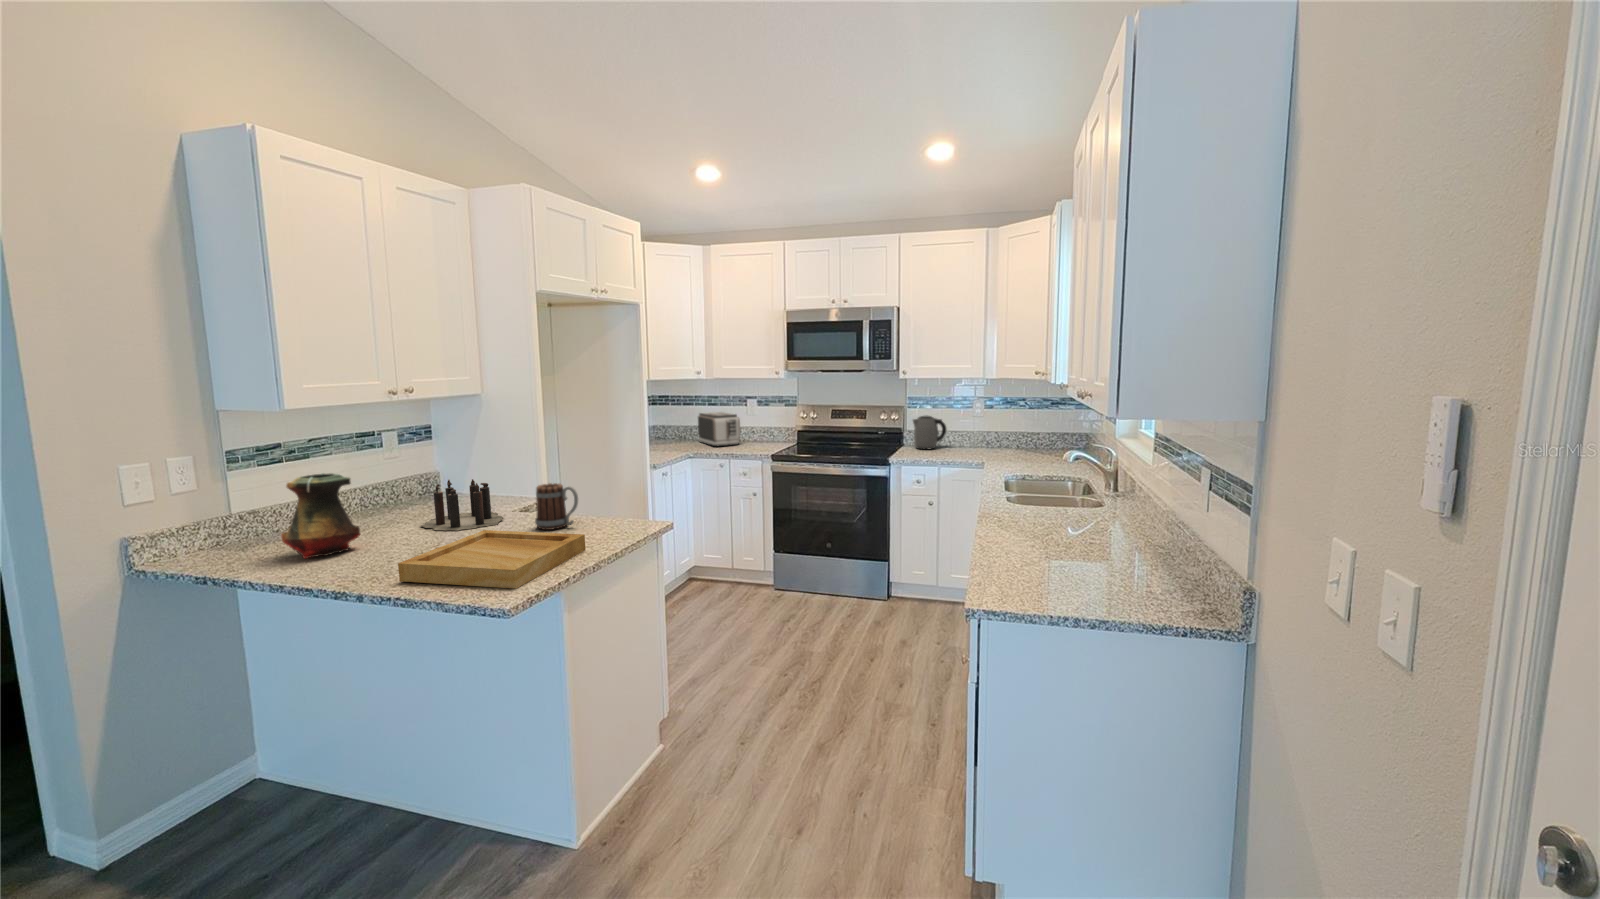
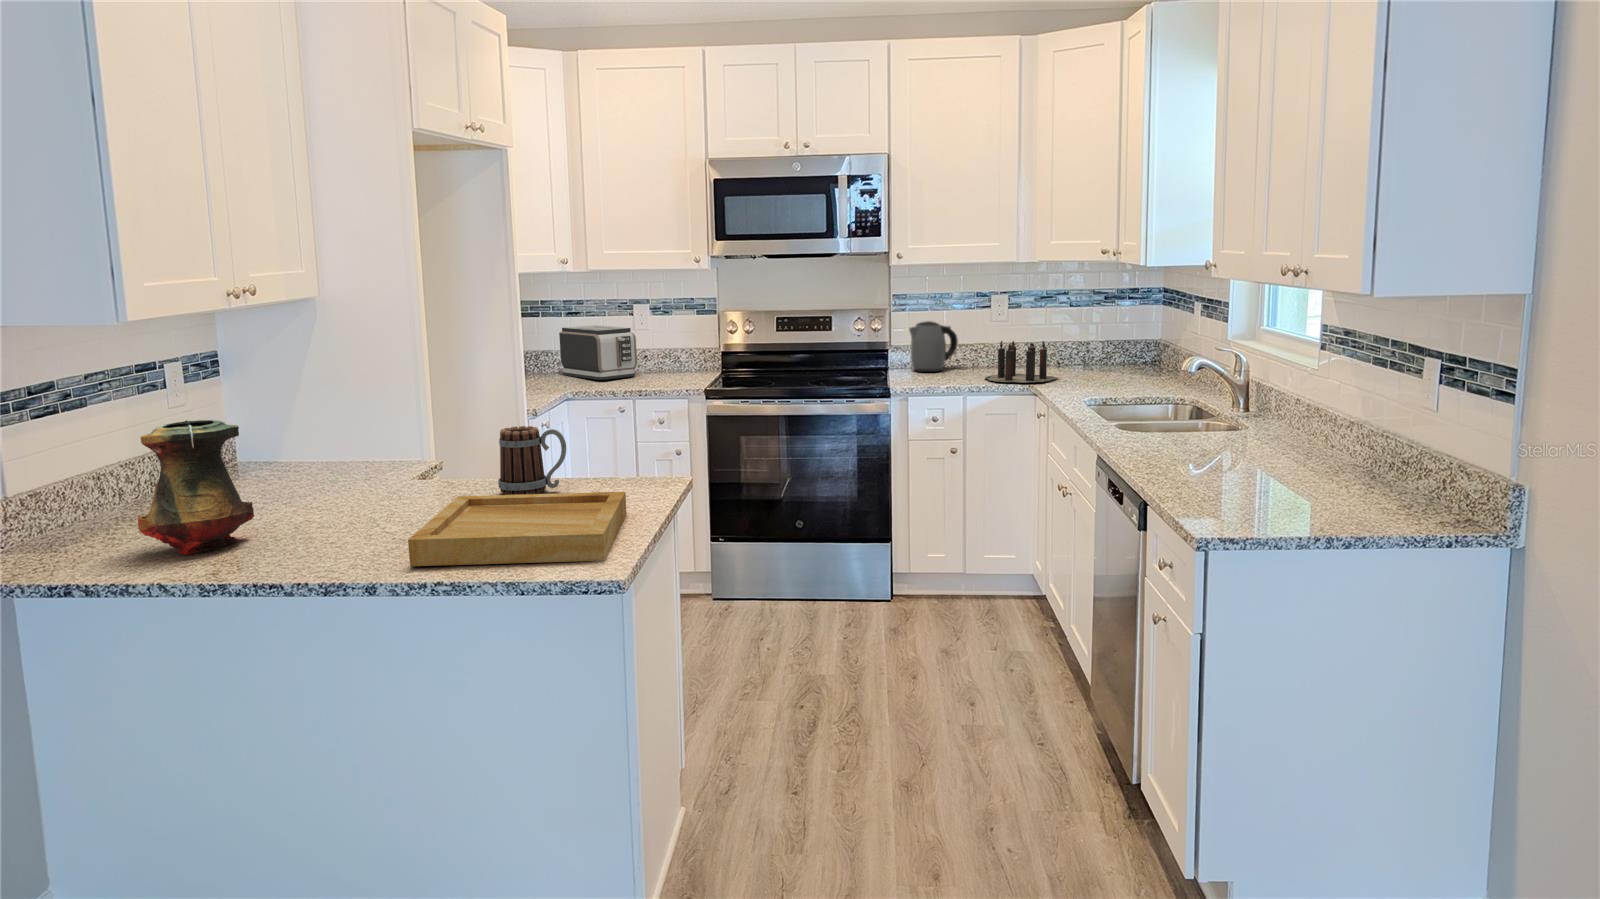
candle: present [420,479,503,531] -> present [985,341,1059,382]

